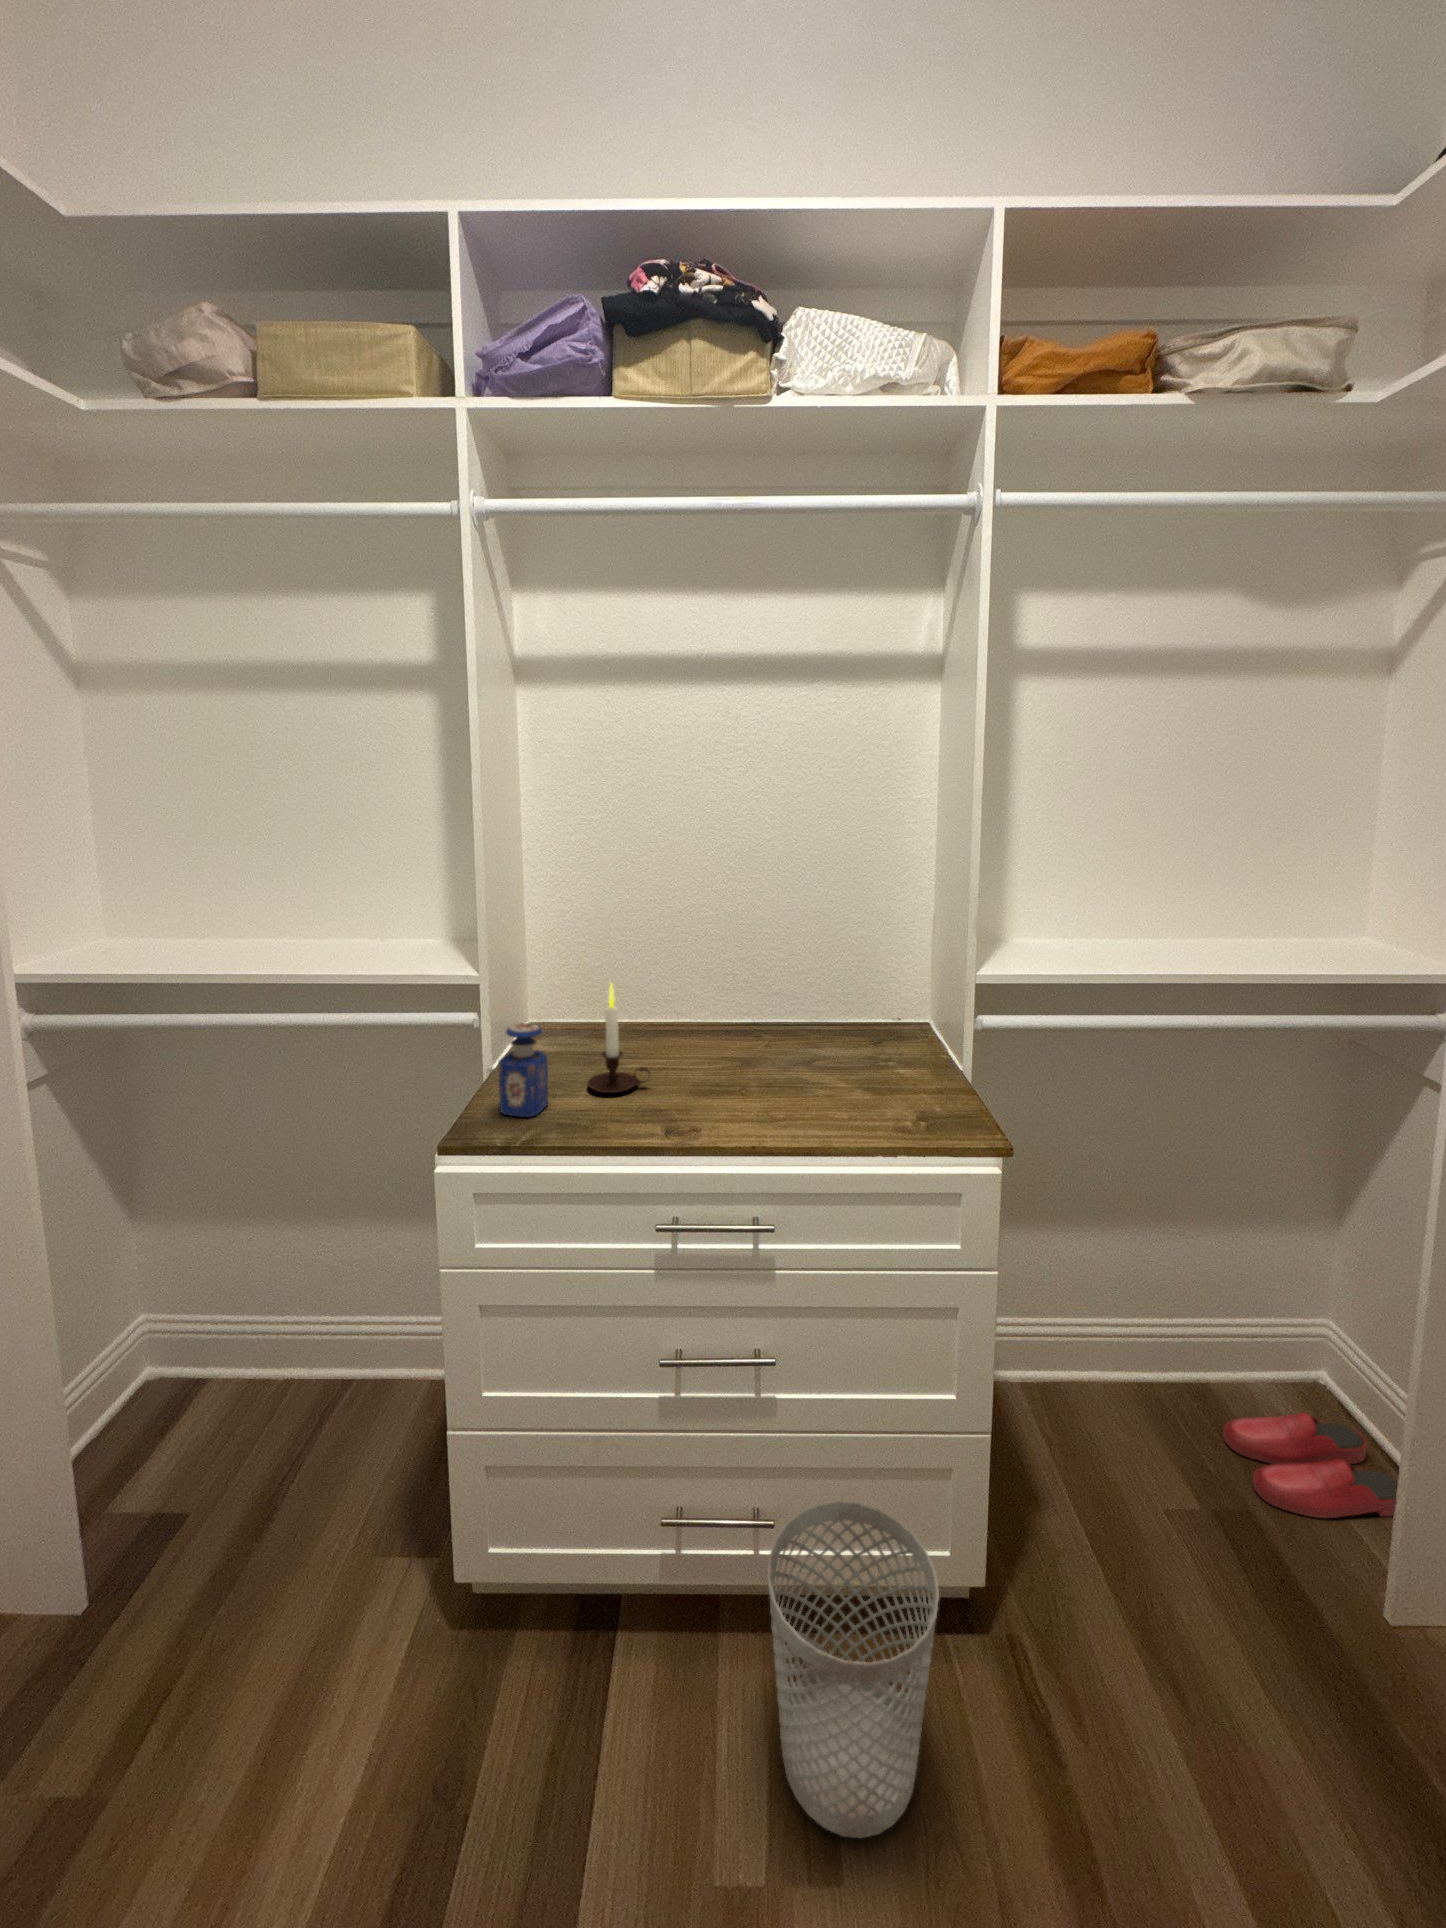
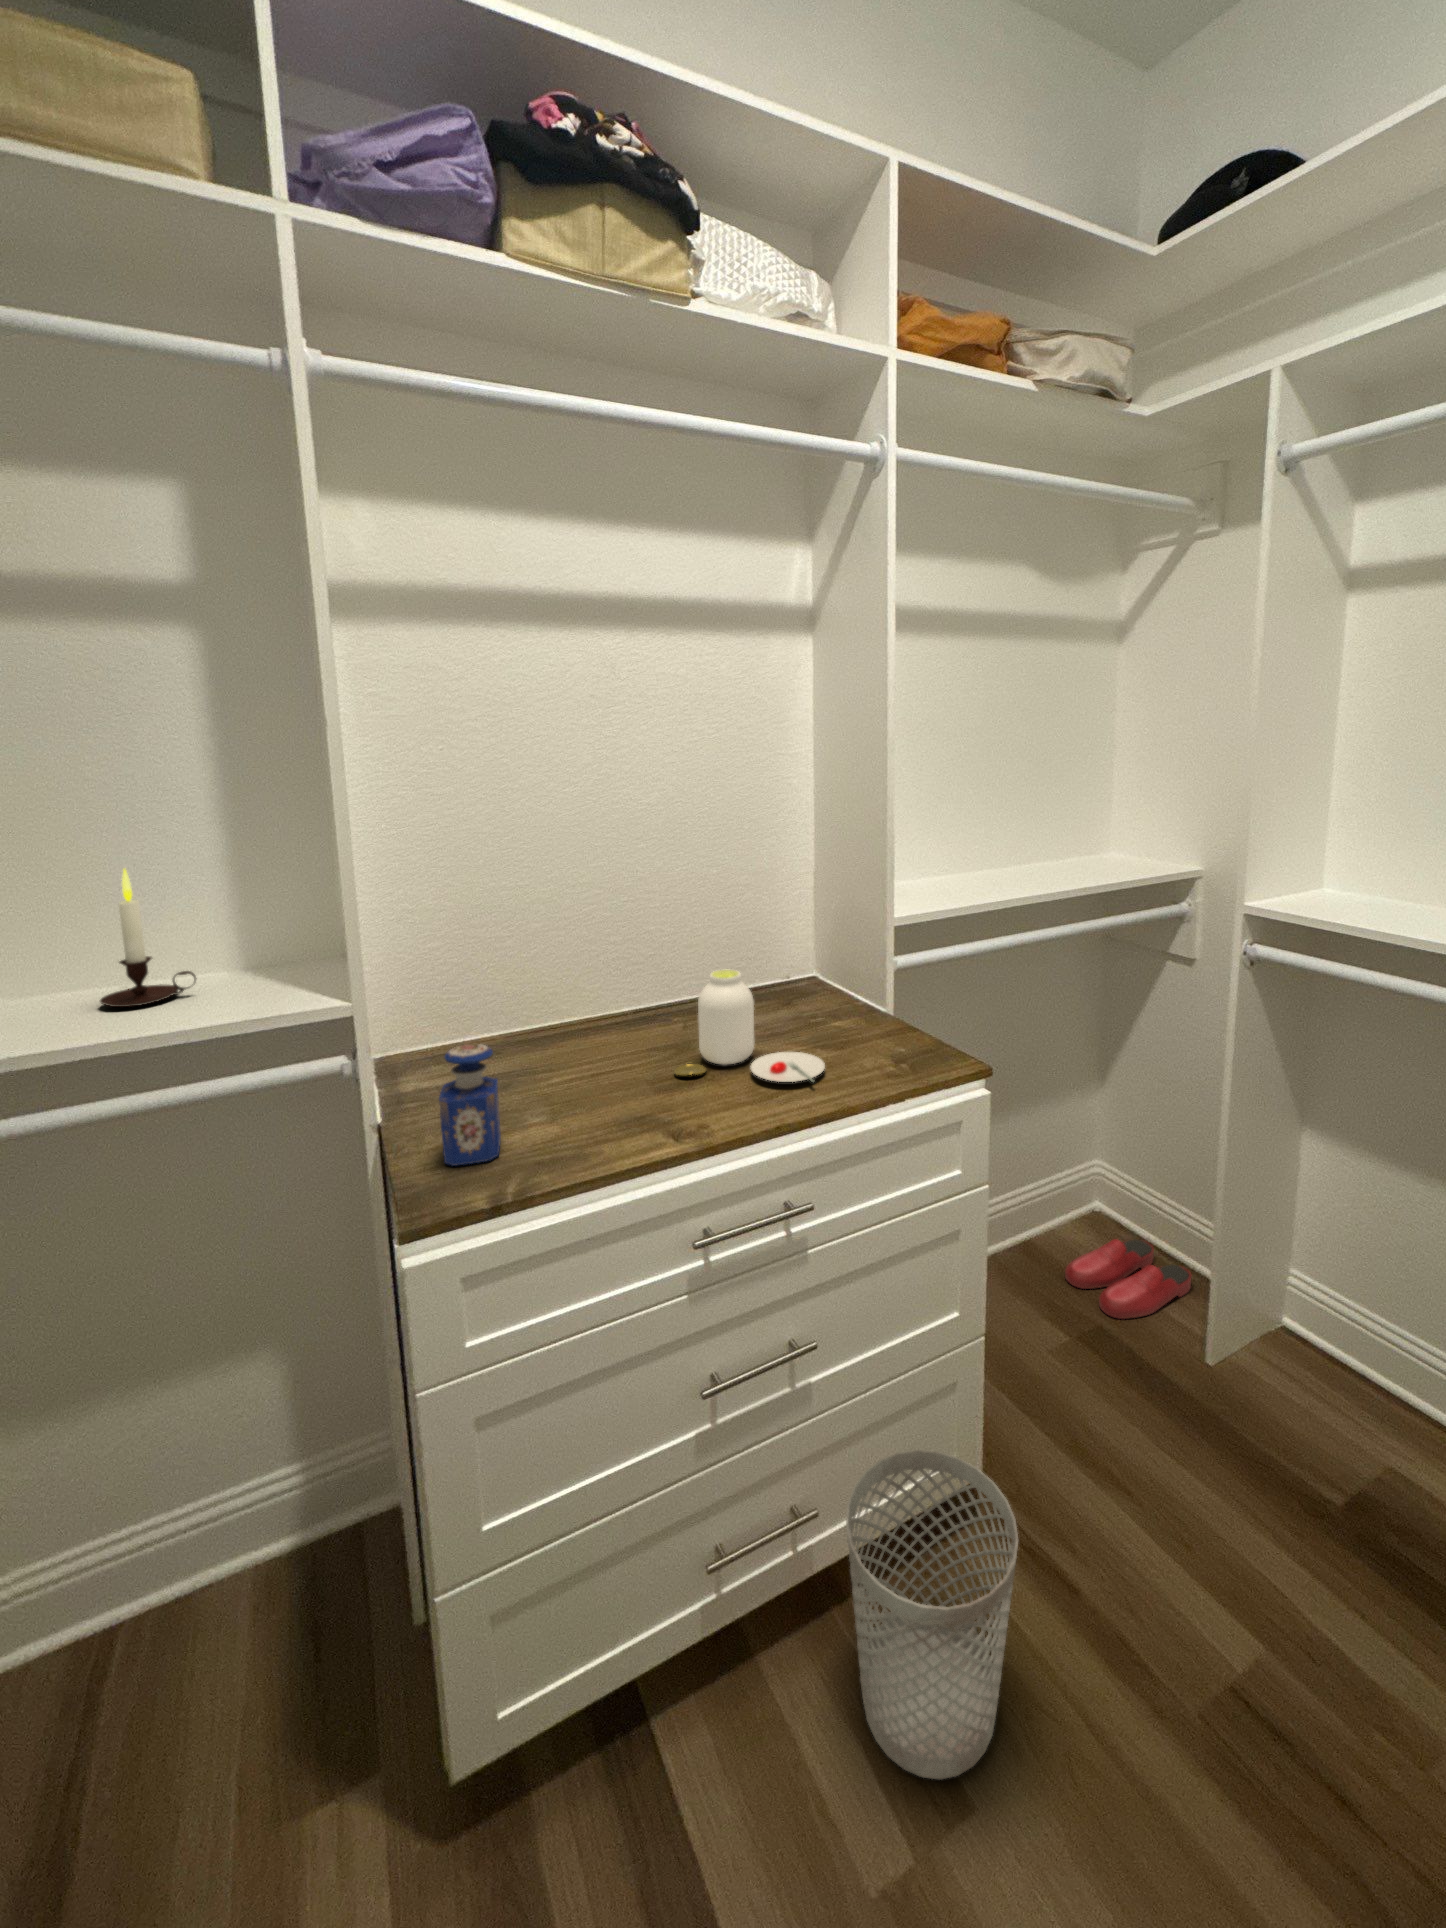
candle: present [588,983,650,1093] -> present [100,869,197,1007]
jar: none [711,998,839,1116] -> present [674,970,825,1082]

